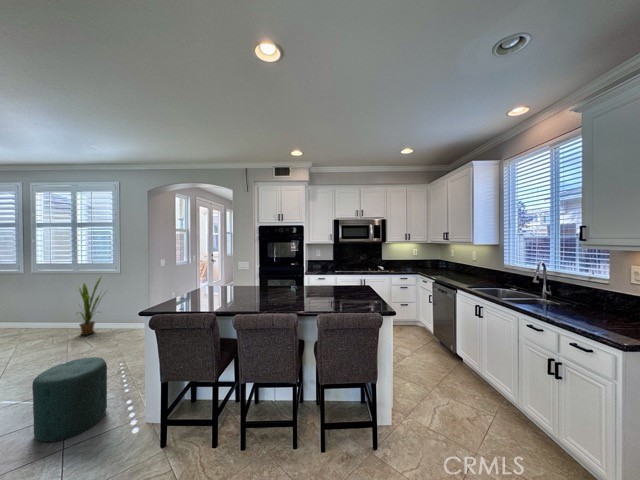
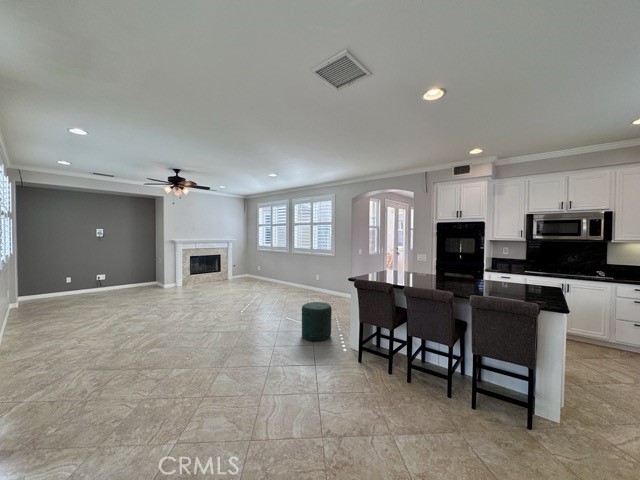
house plant: present [79,277,102,335] -> none [311,258,329,295]

